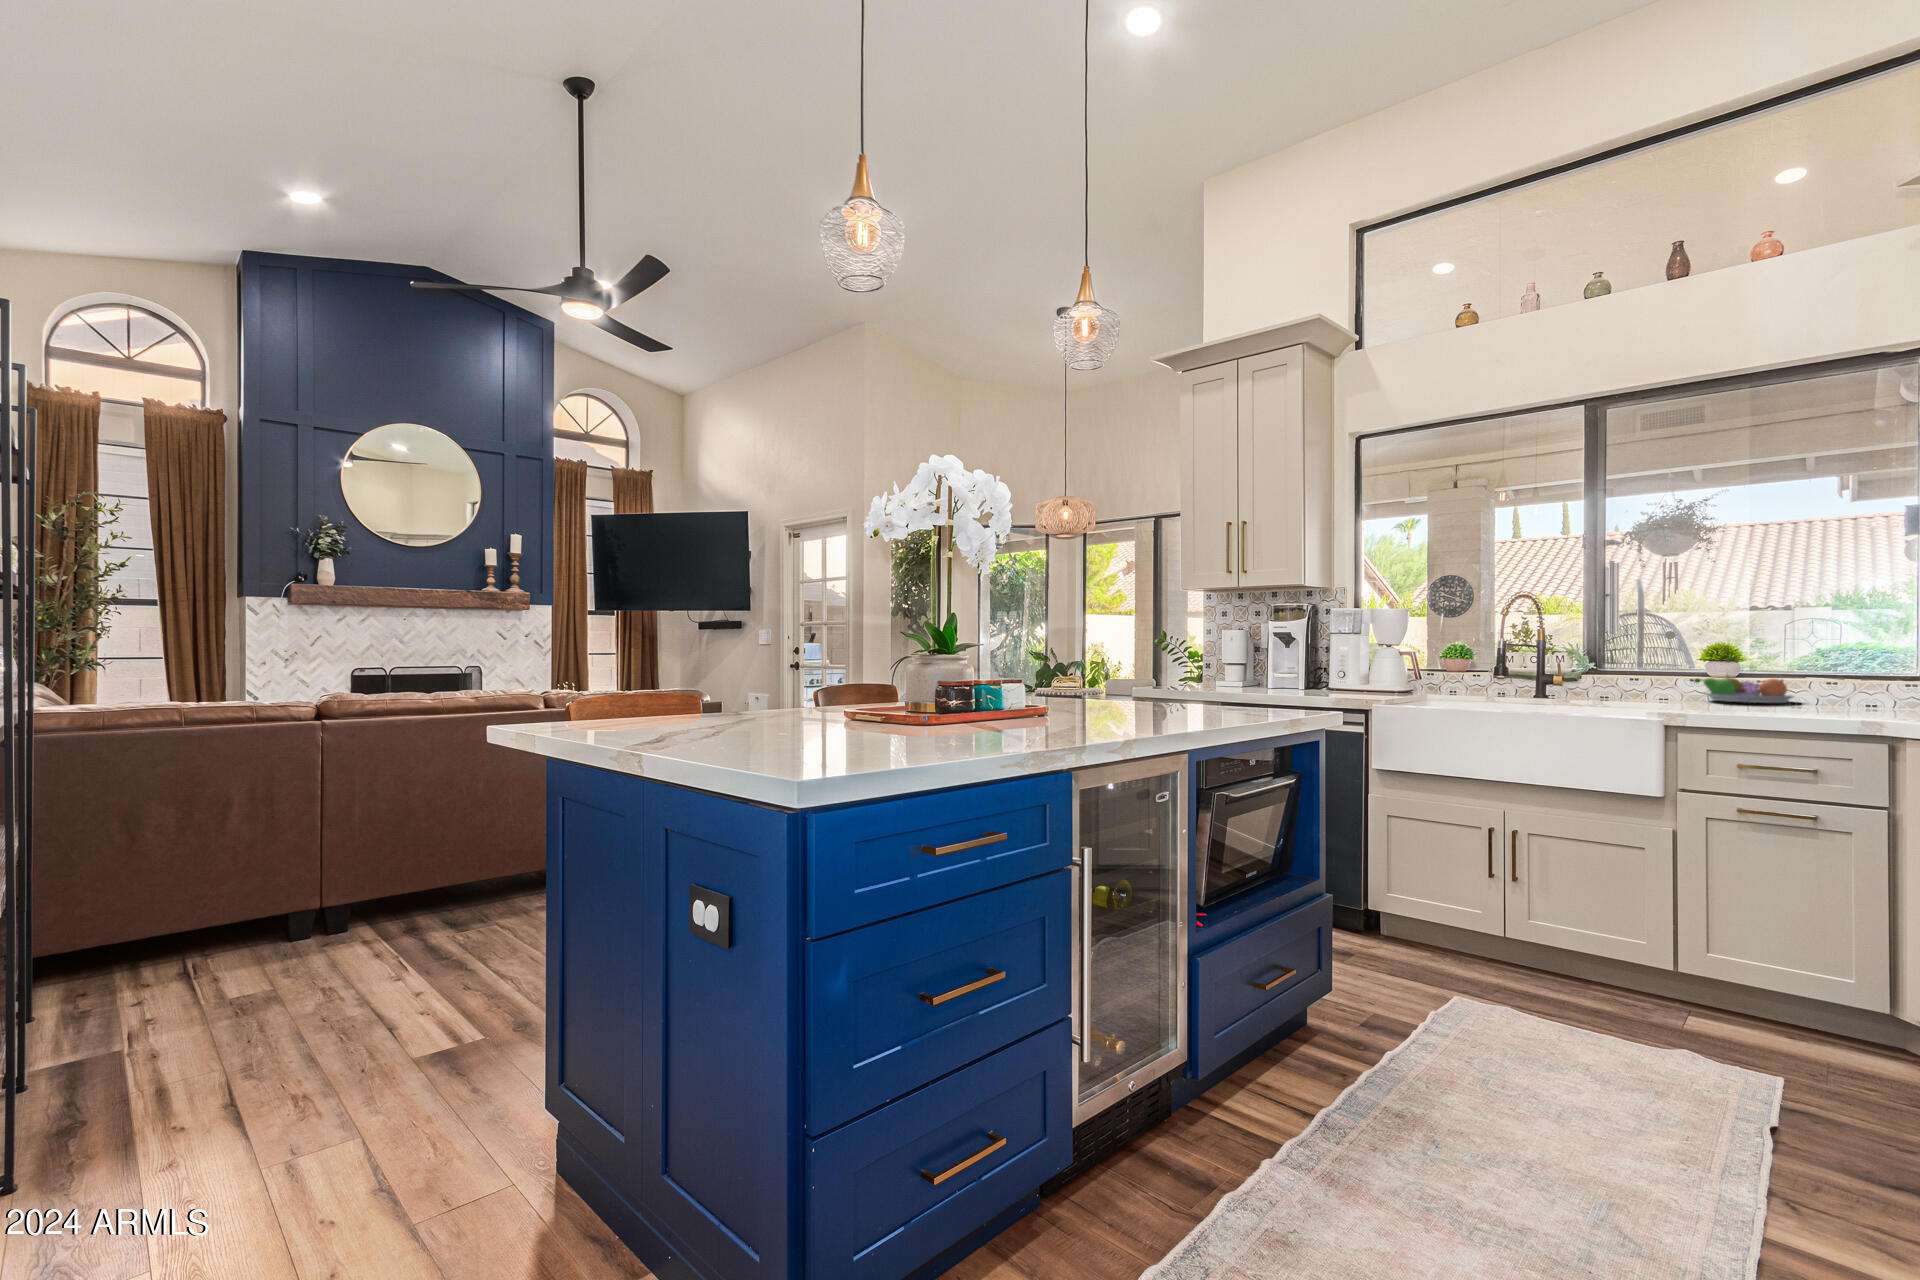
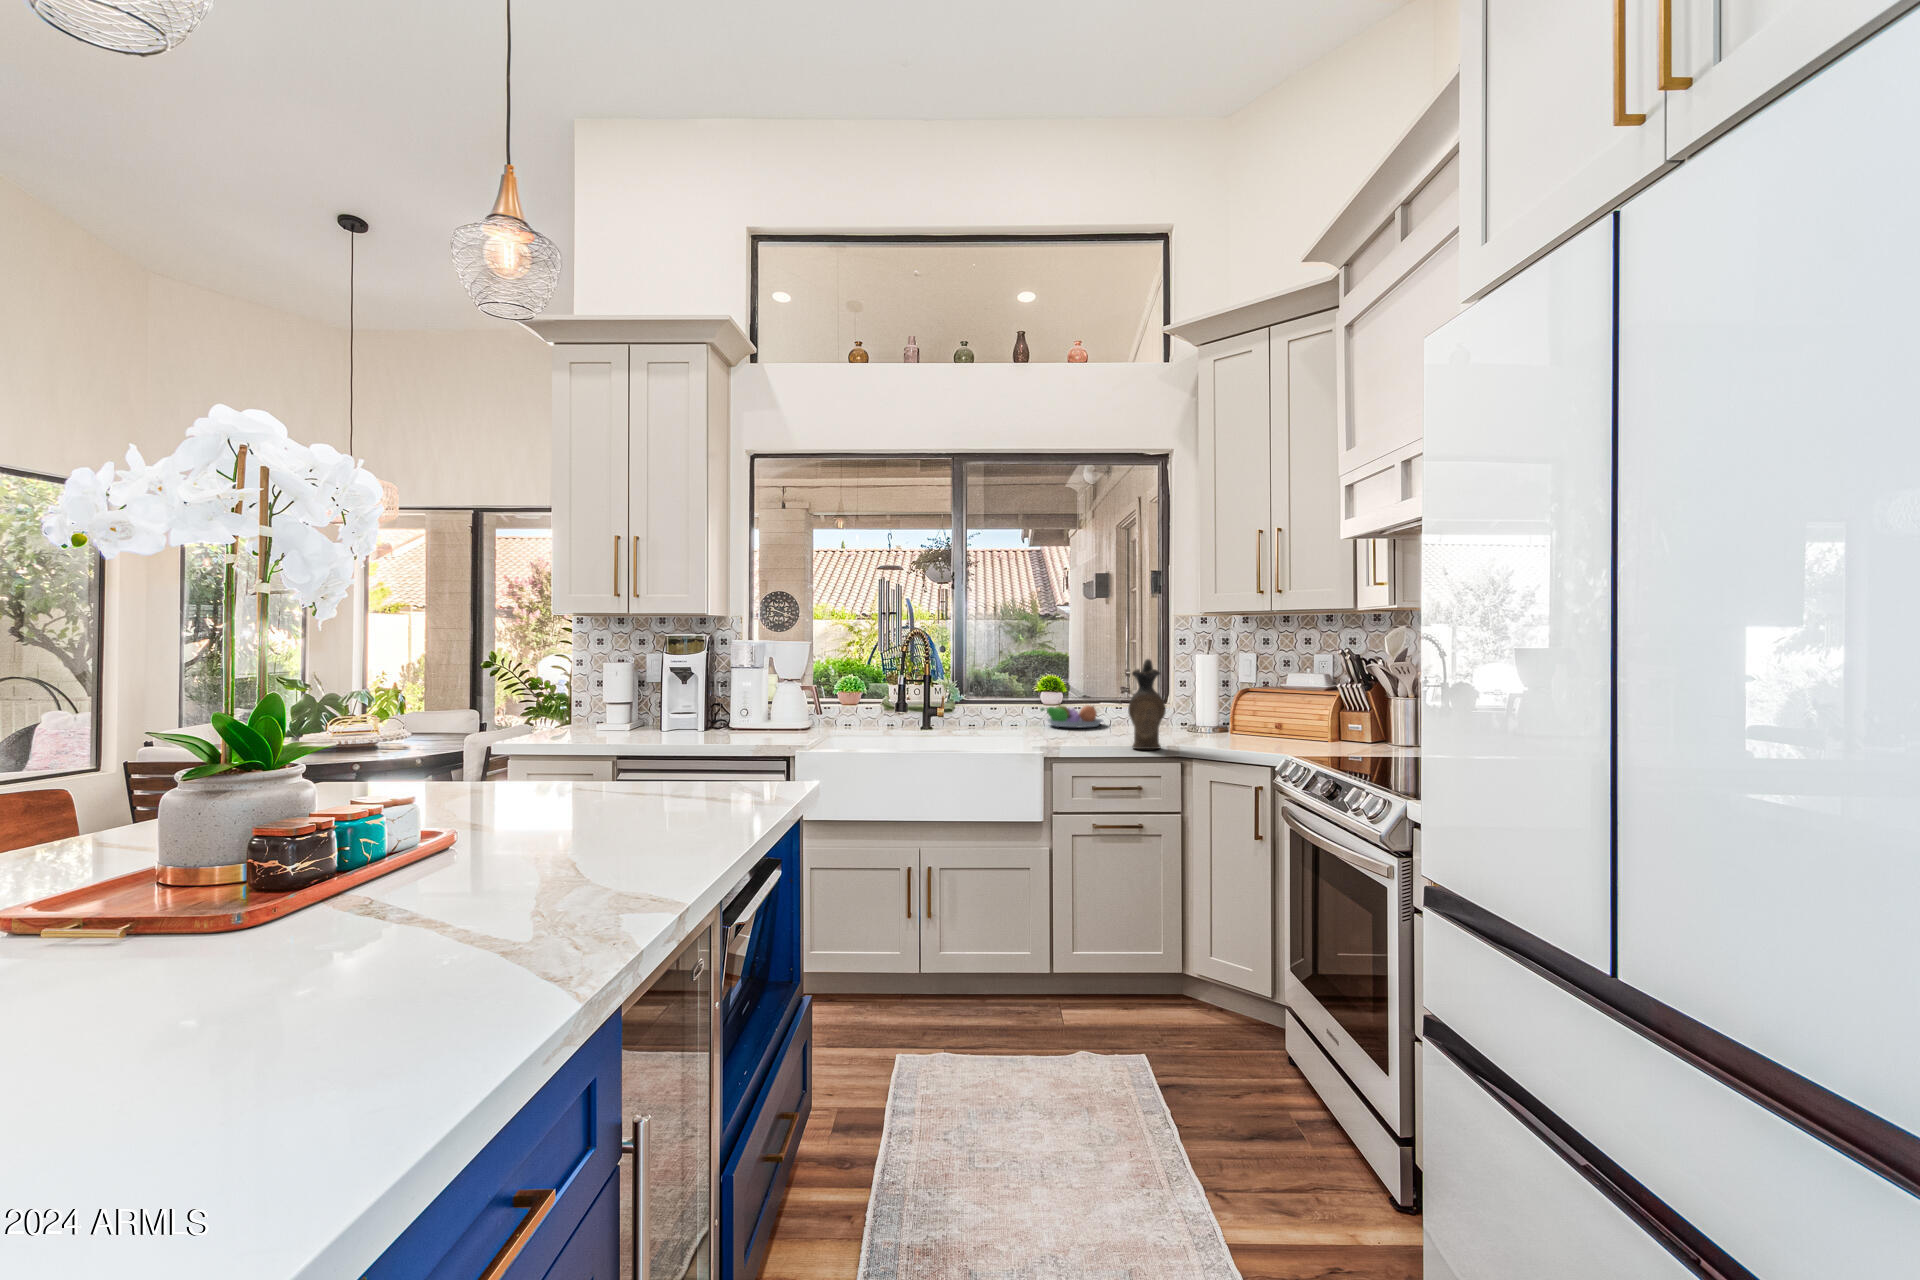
ceramic pitcher: none [1790,613,1852,723] -> present [1128,659,1166,749]

